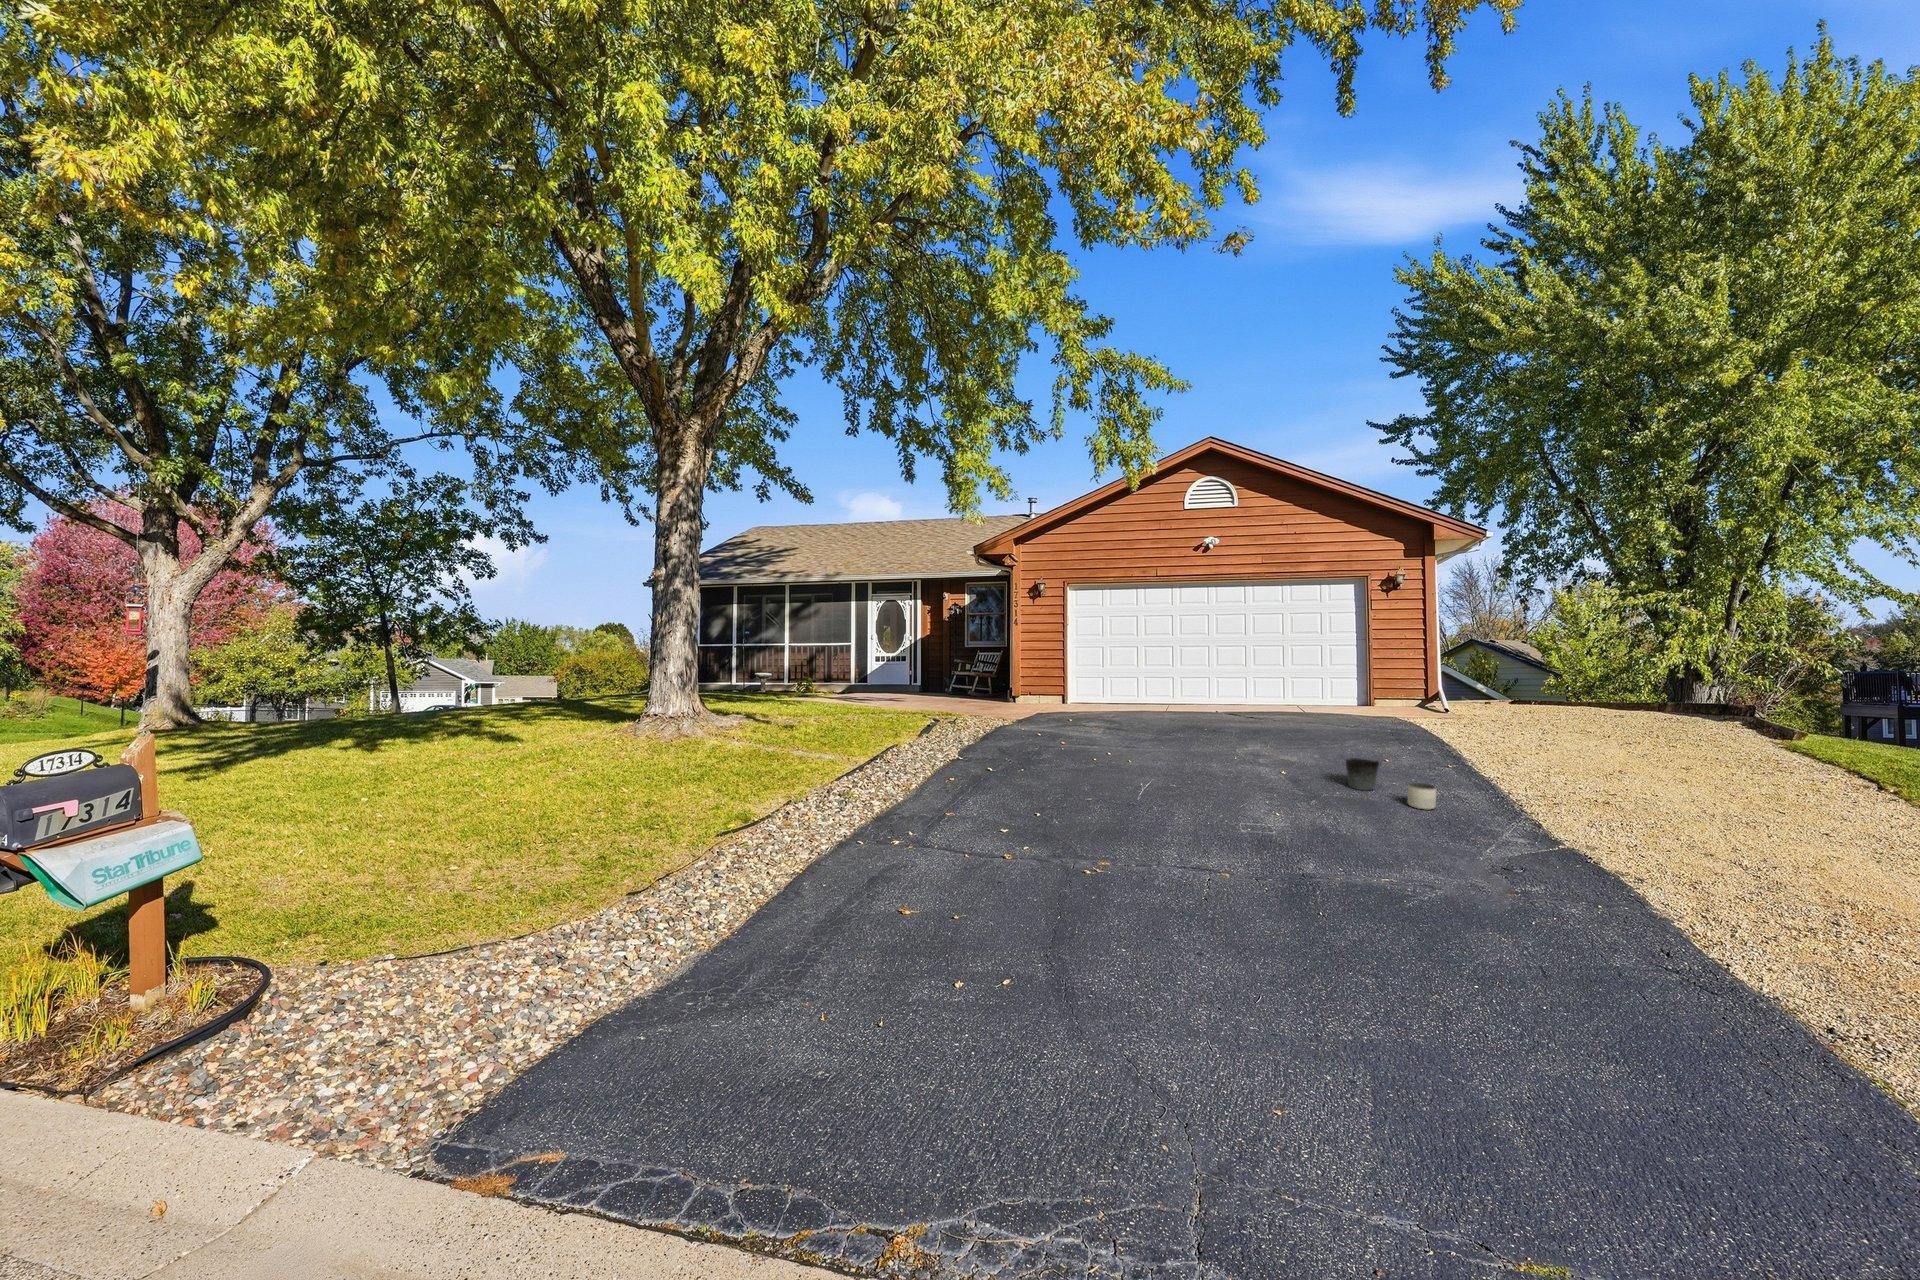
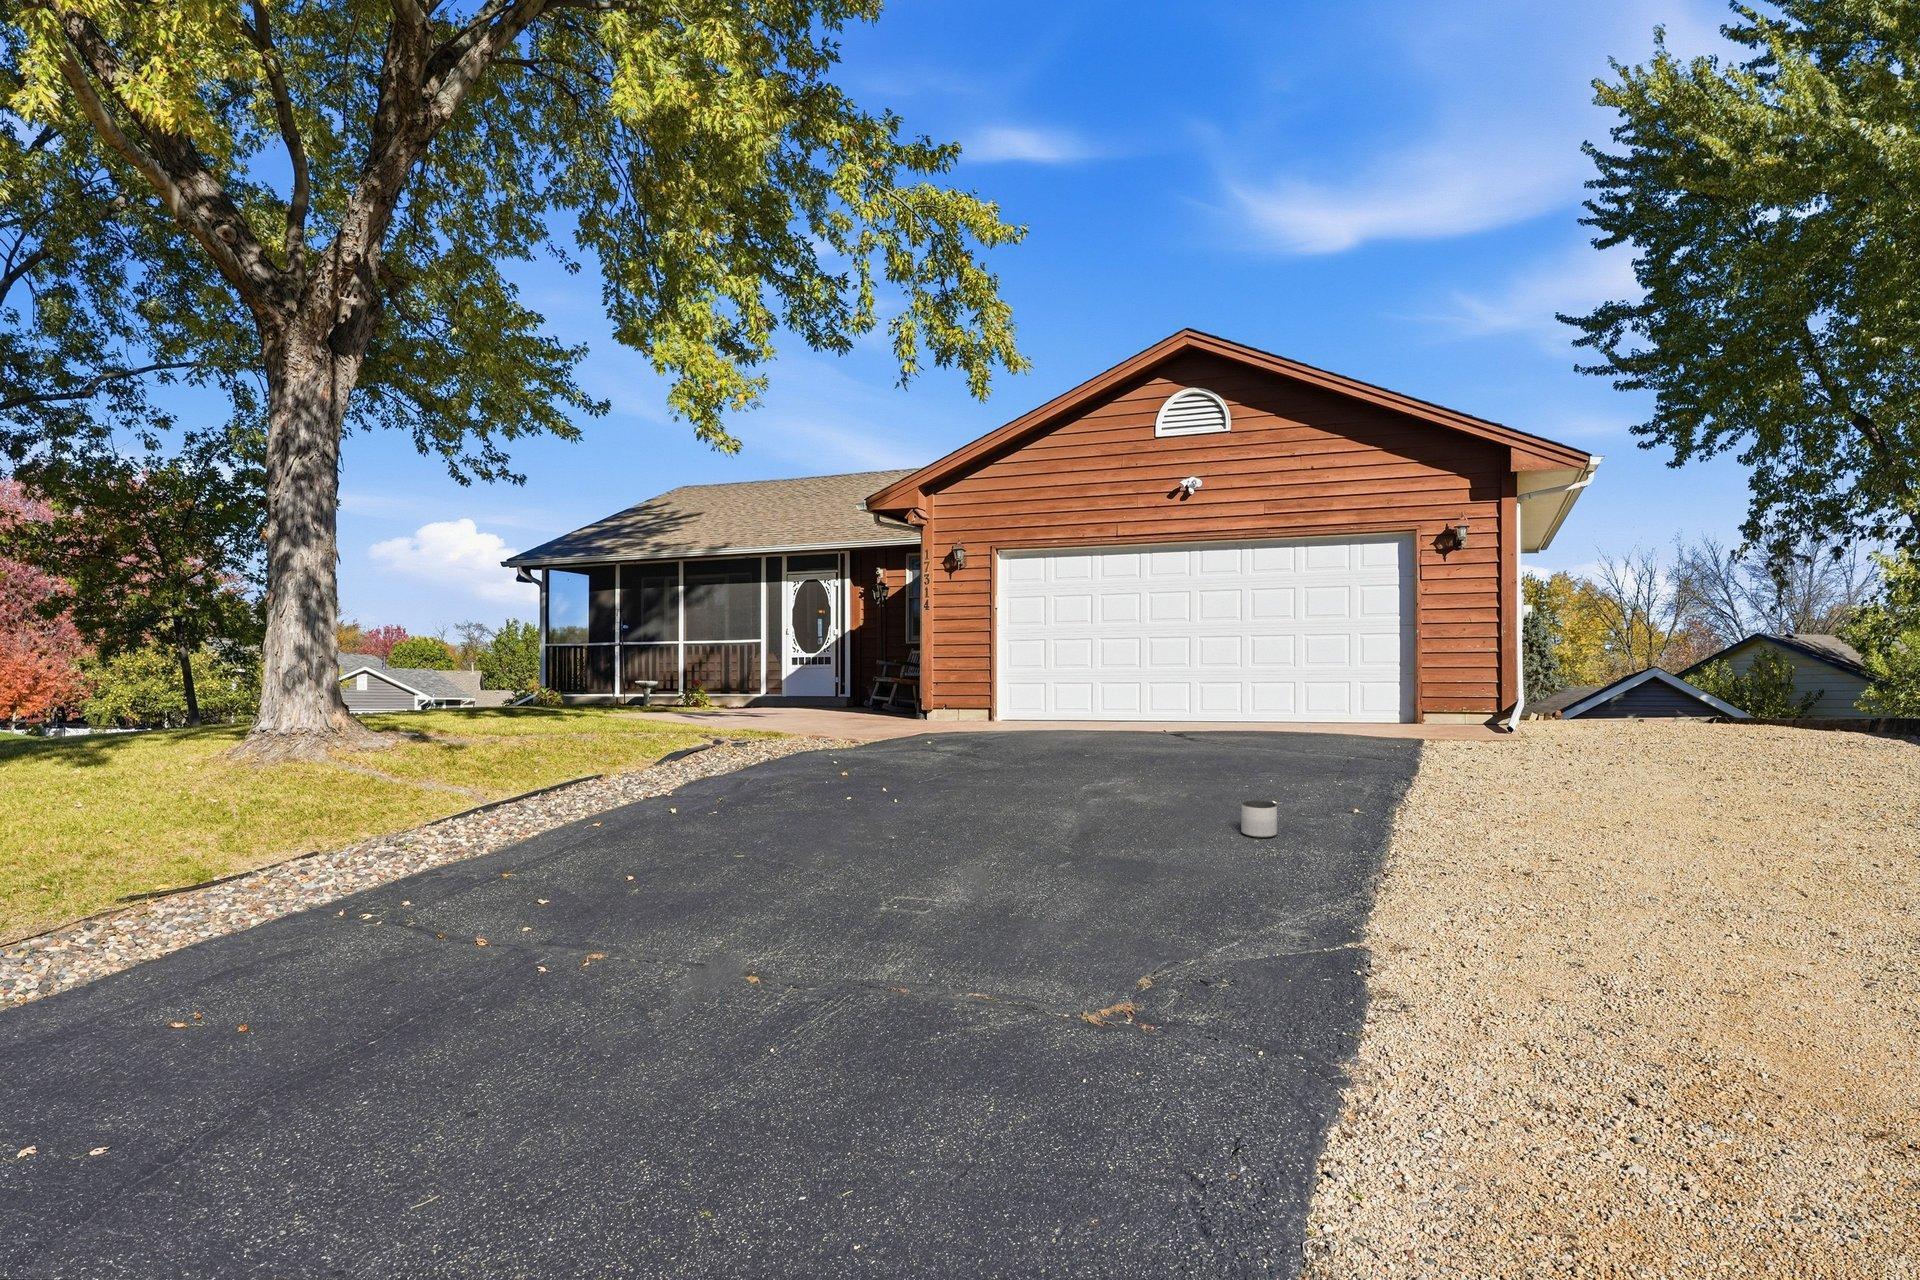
bucket: present [1346,758,1381,791] -> none [1187,771,1238,815]

